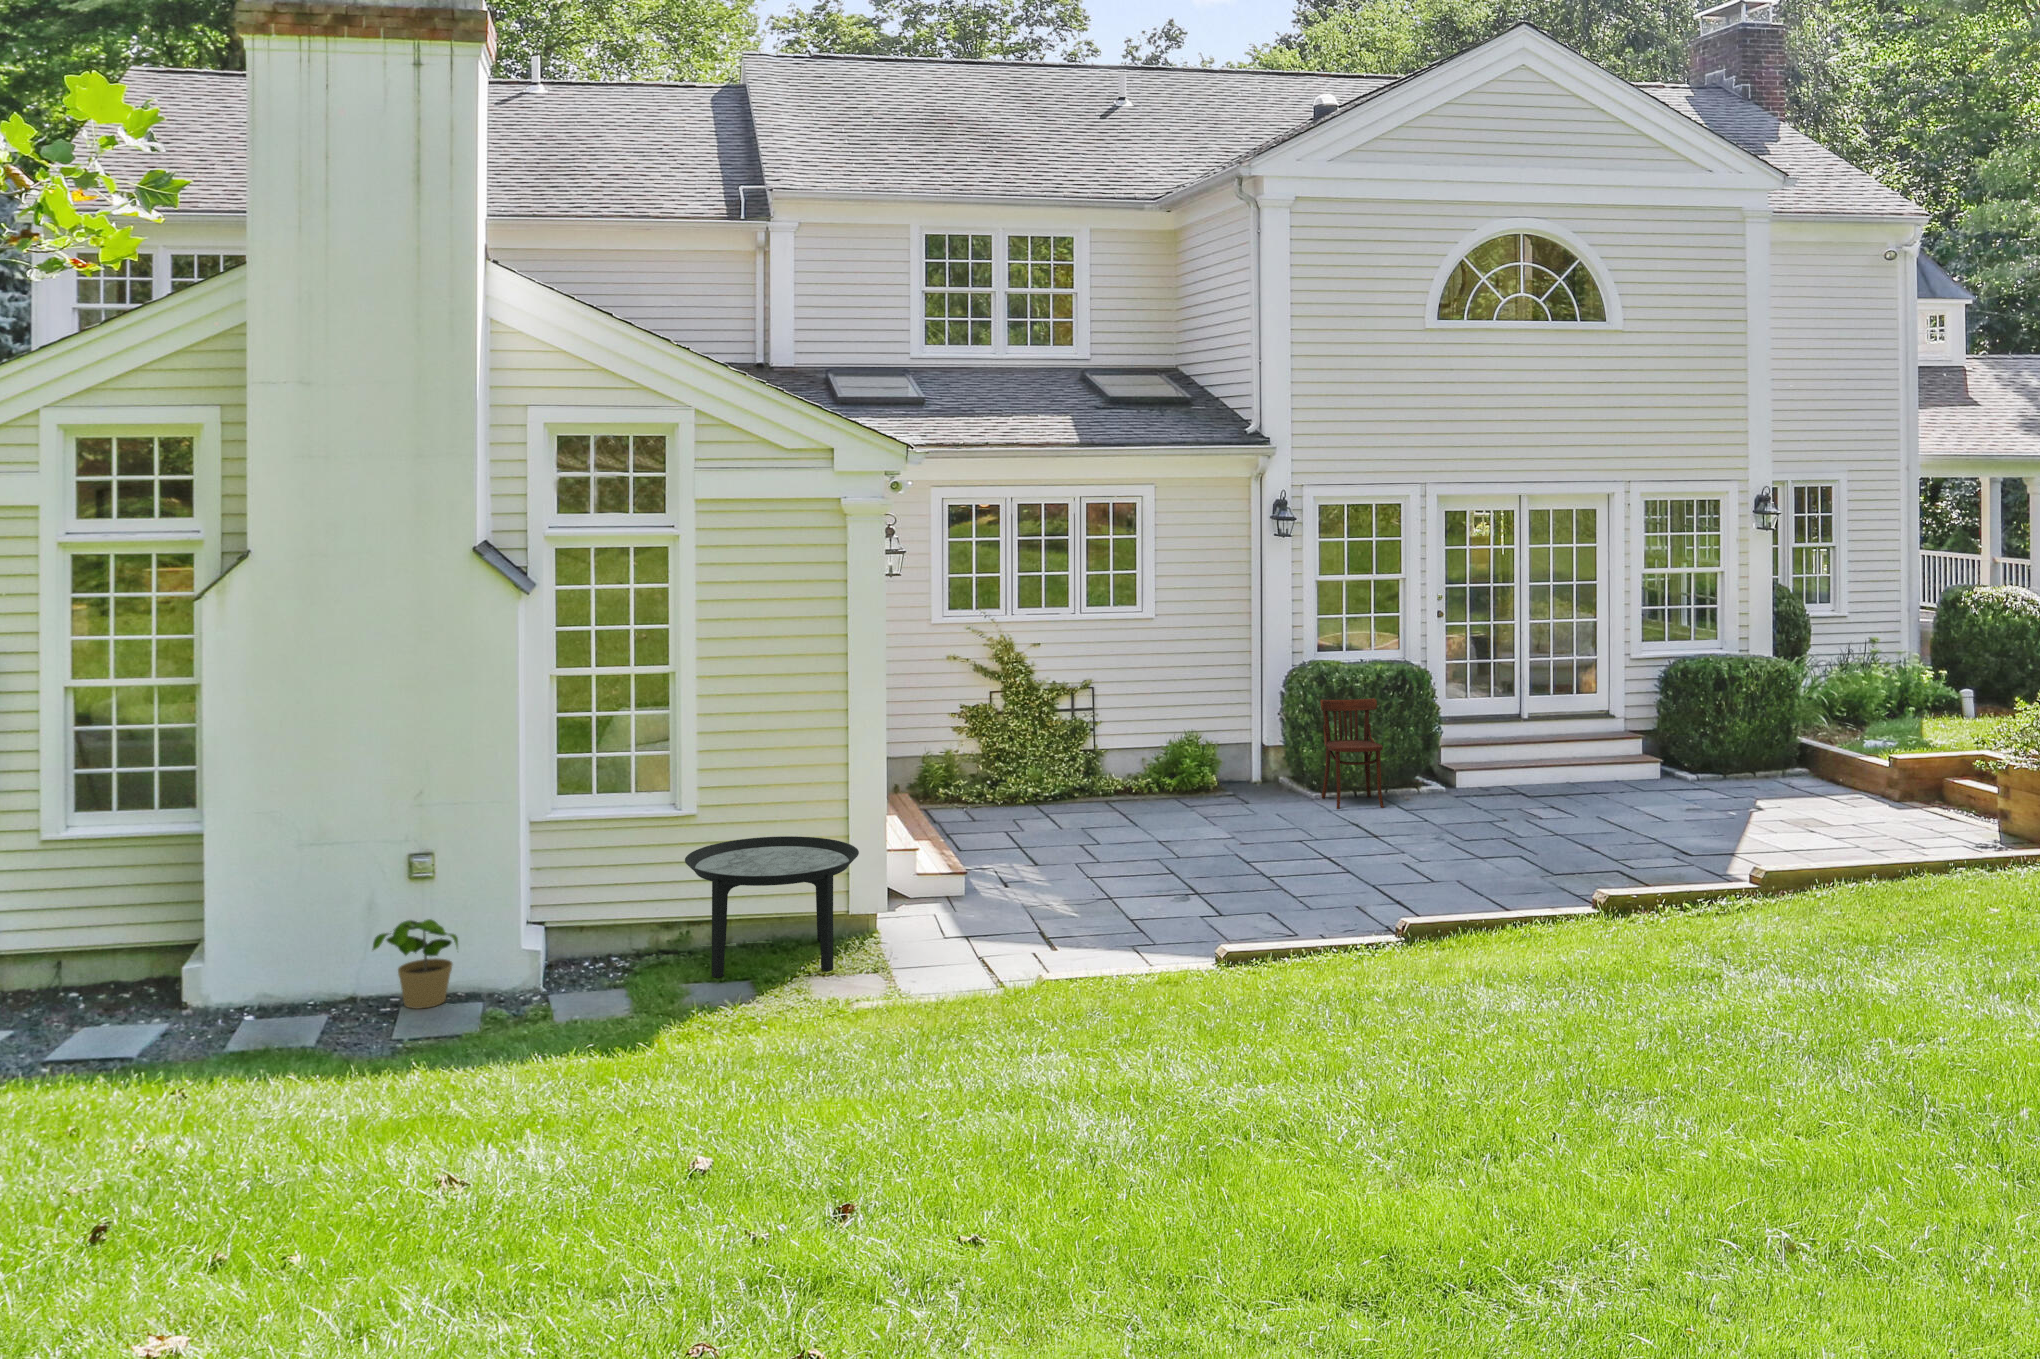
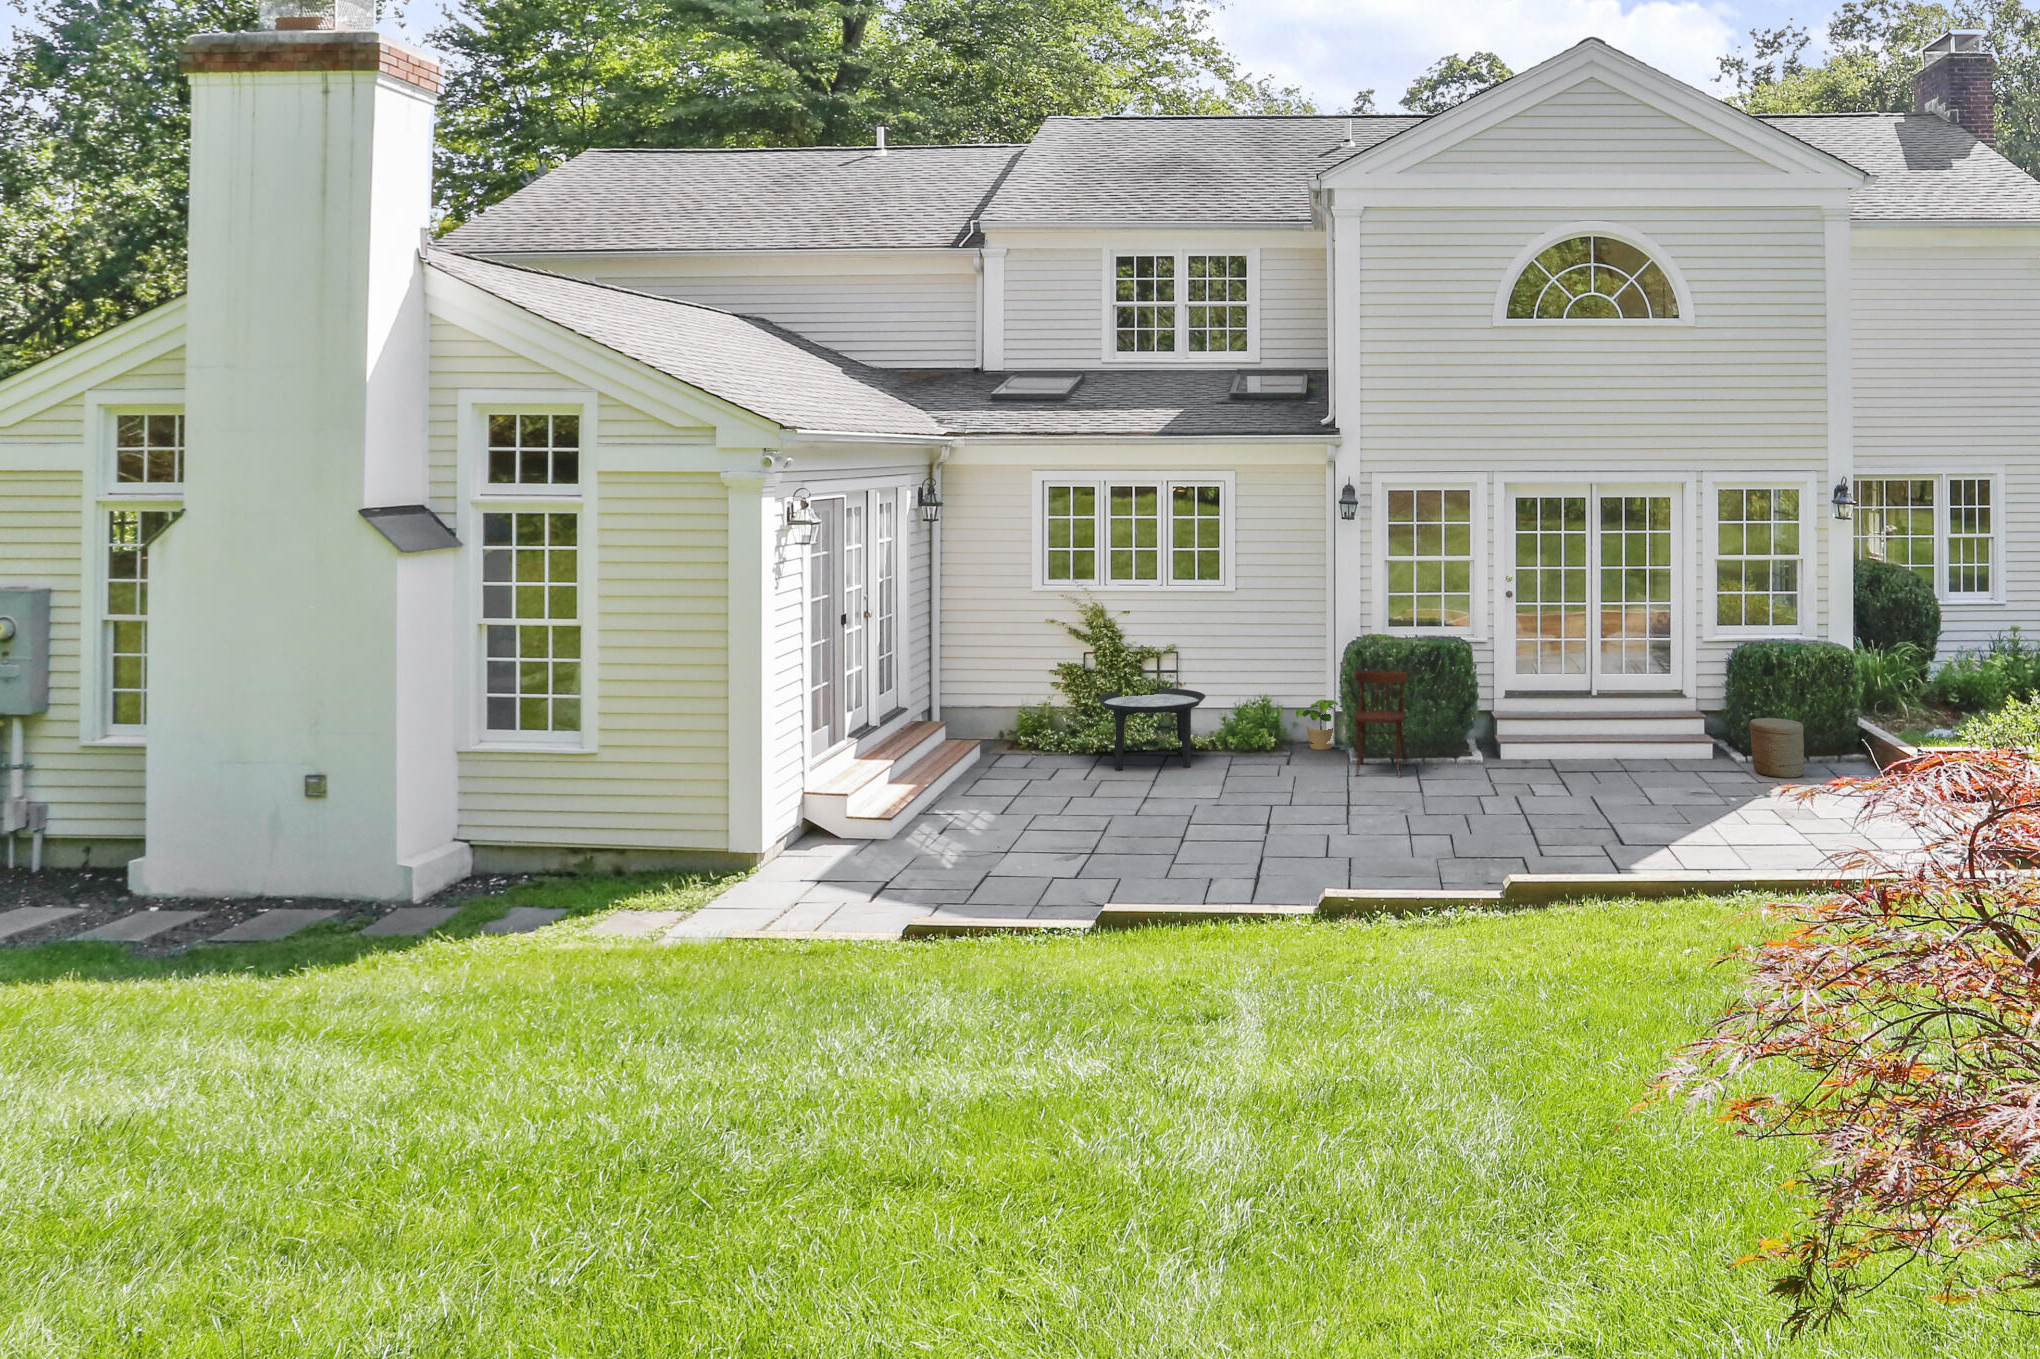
woven basket: none [1697,731,1753,788] -> present [1749,718,1804,778]
round table: present [685,836,859,978] -> present [1097,688,1206,771]
potted plant: present [372,919,458,1009] -> present [1296,700,1338,750]

